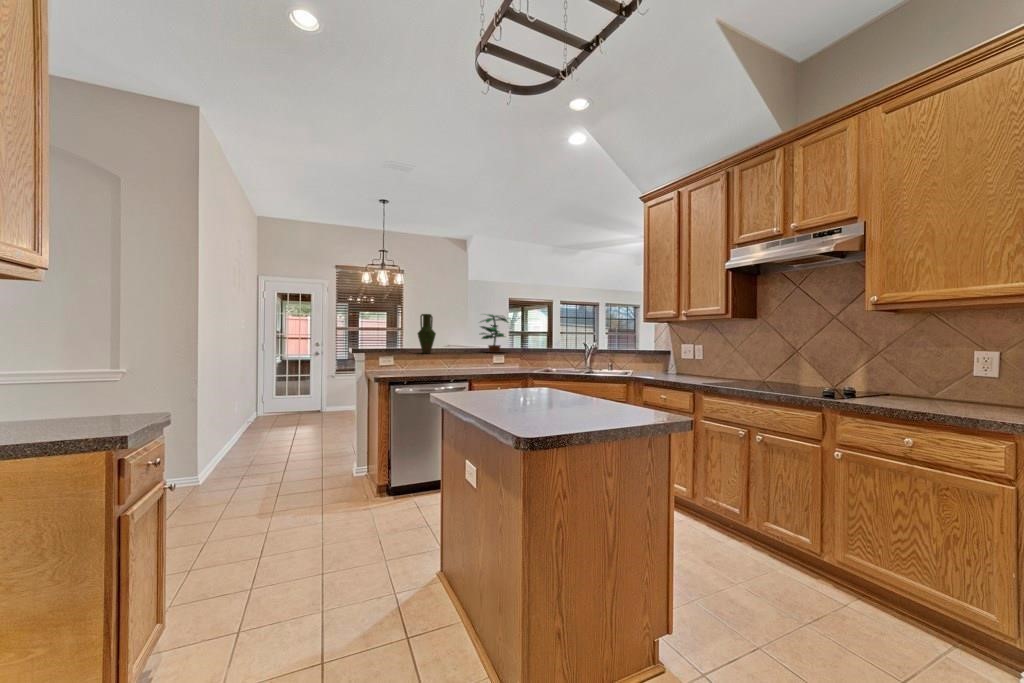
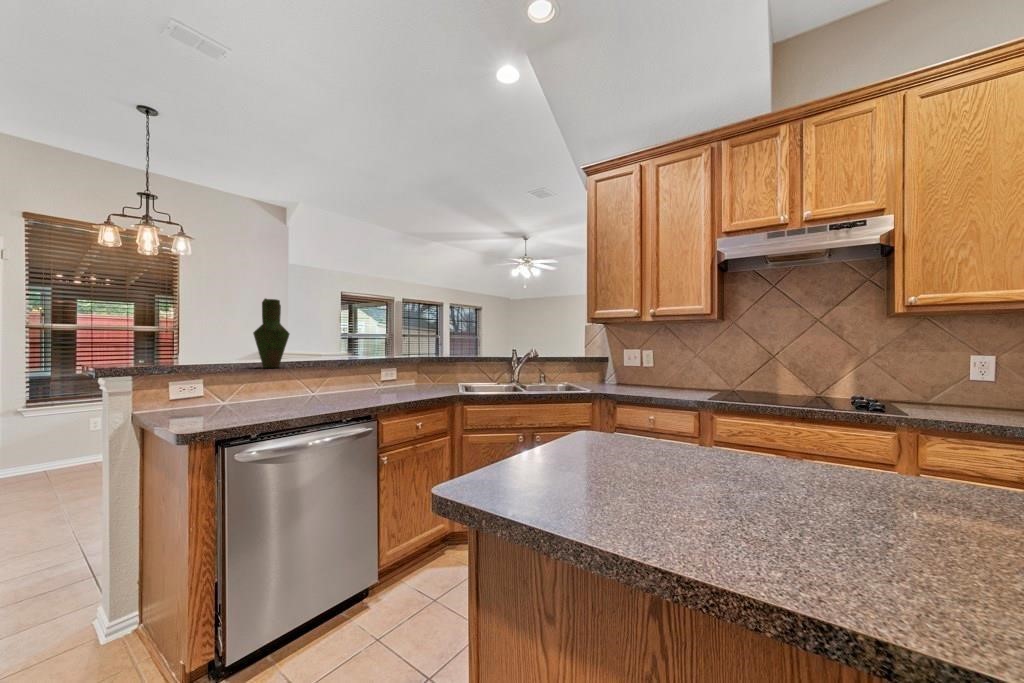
potted plant: present [480,314,508,353] -> none [353,305,406,364]

